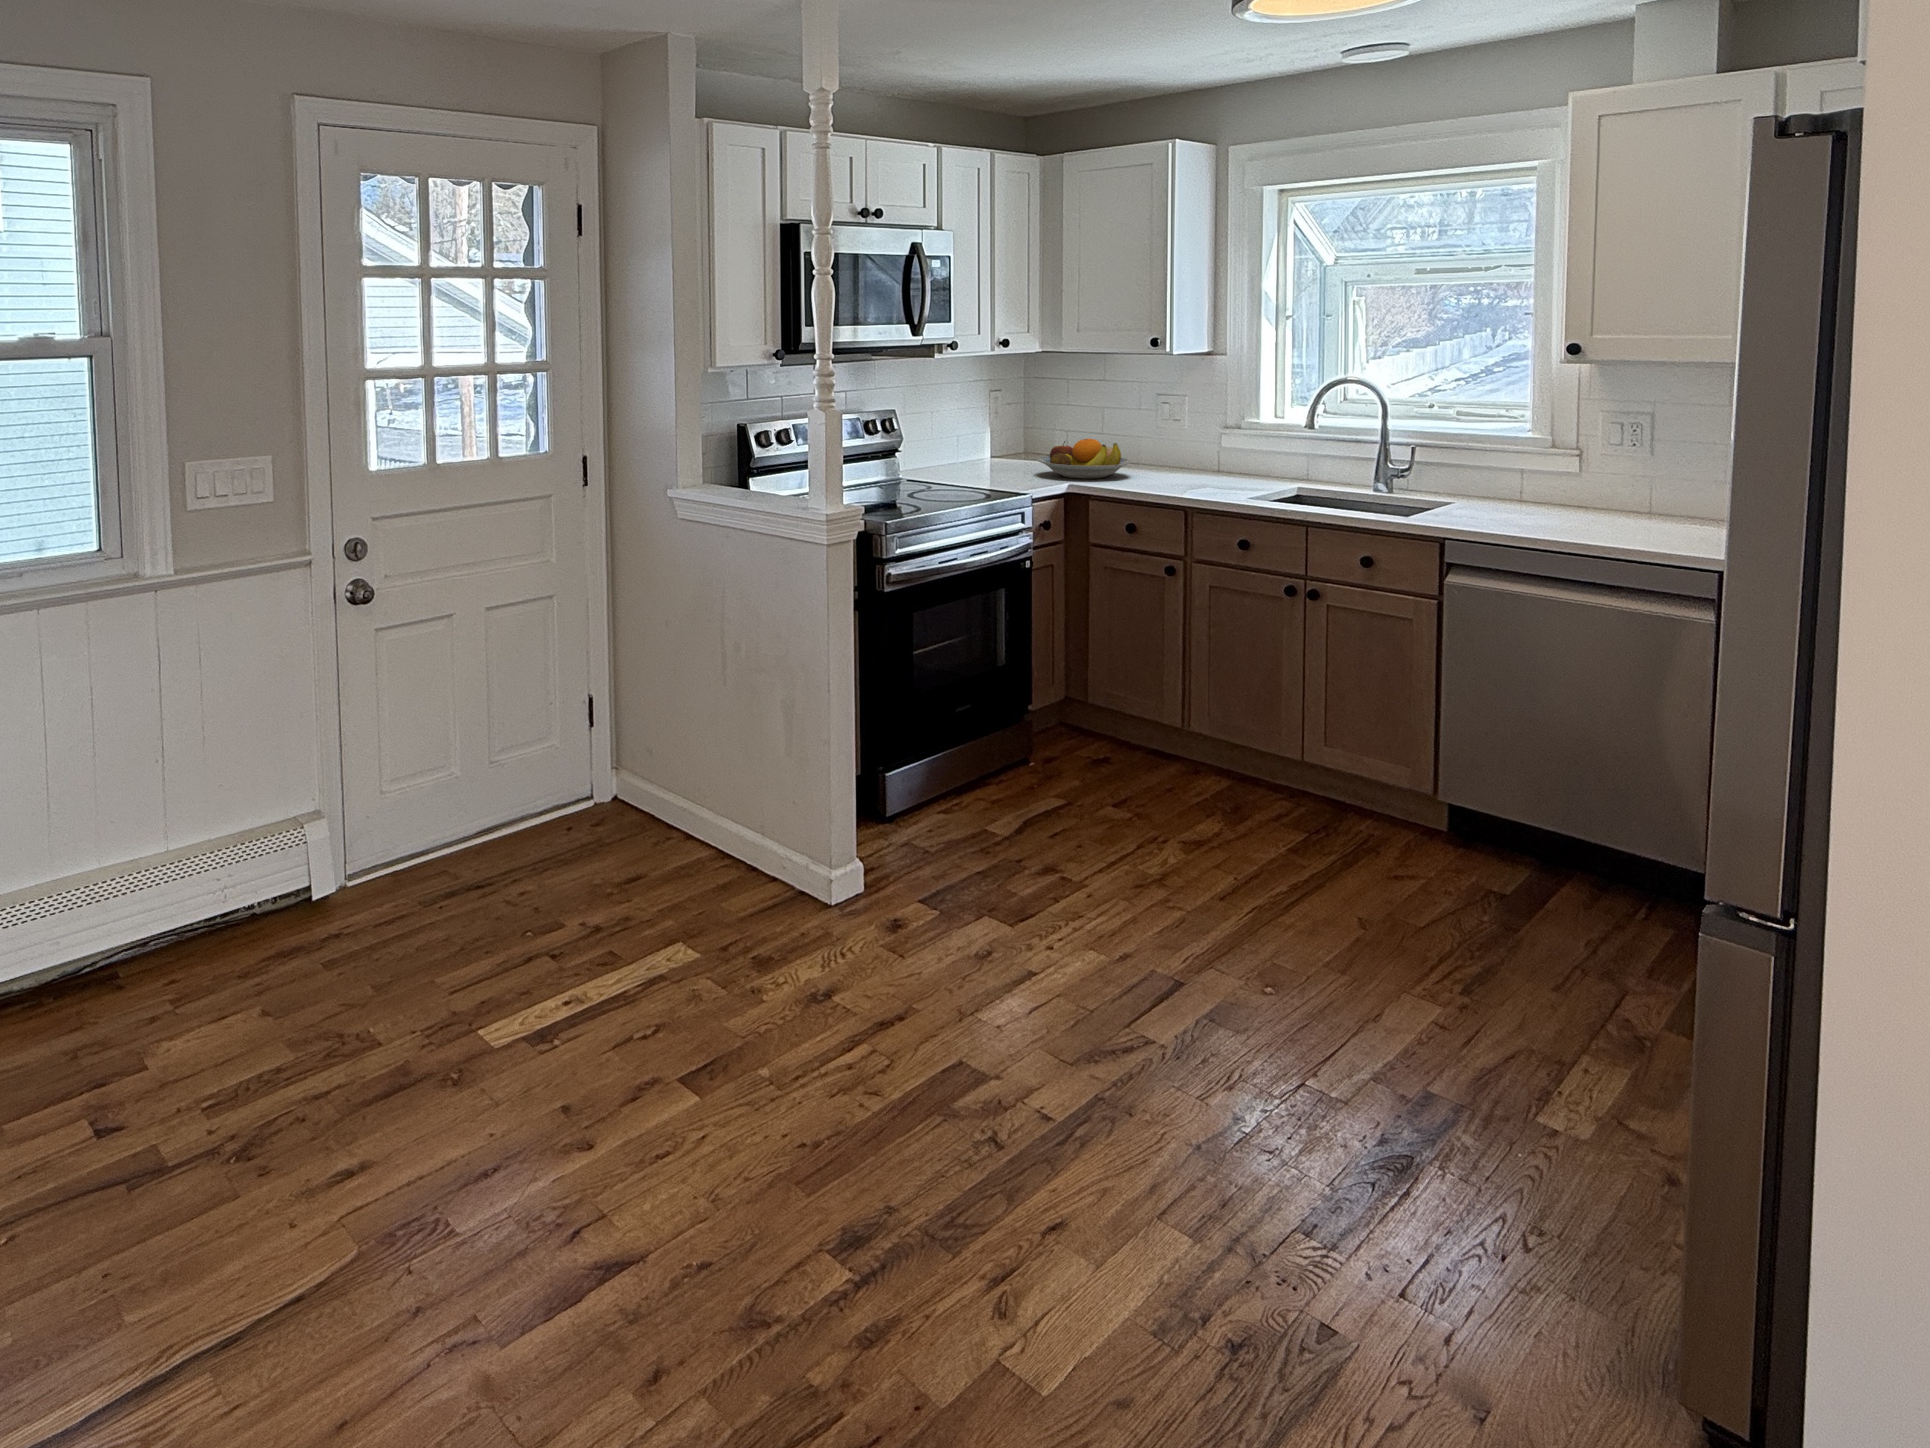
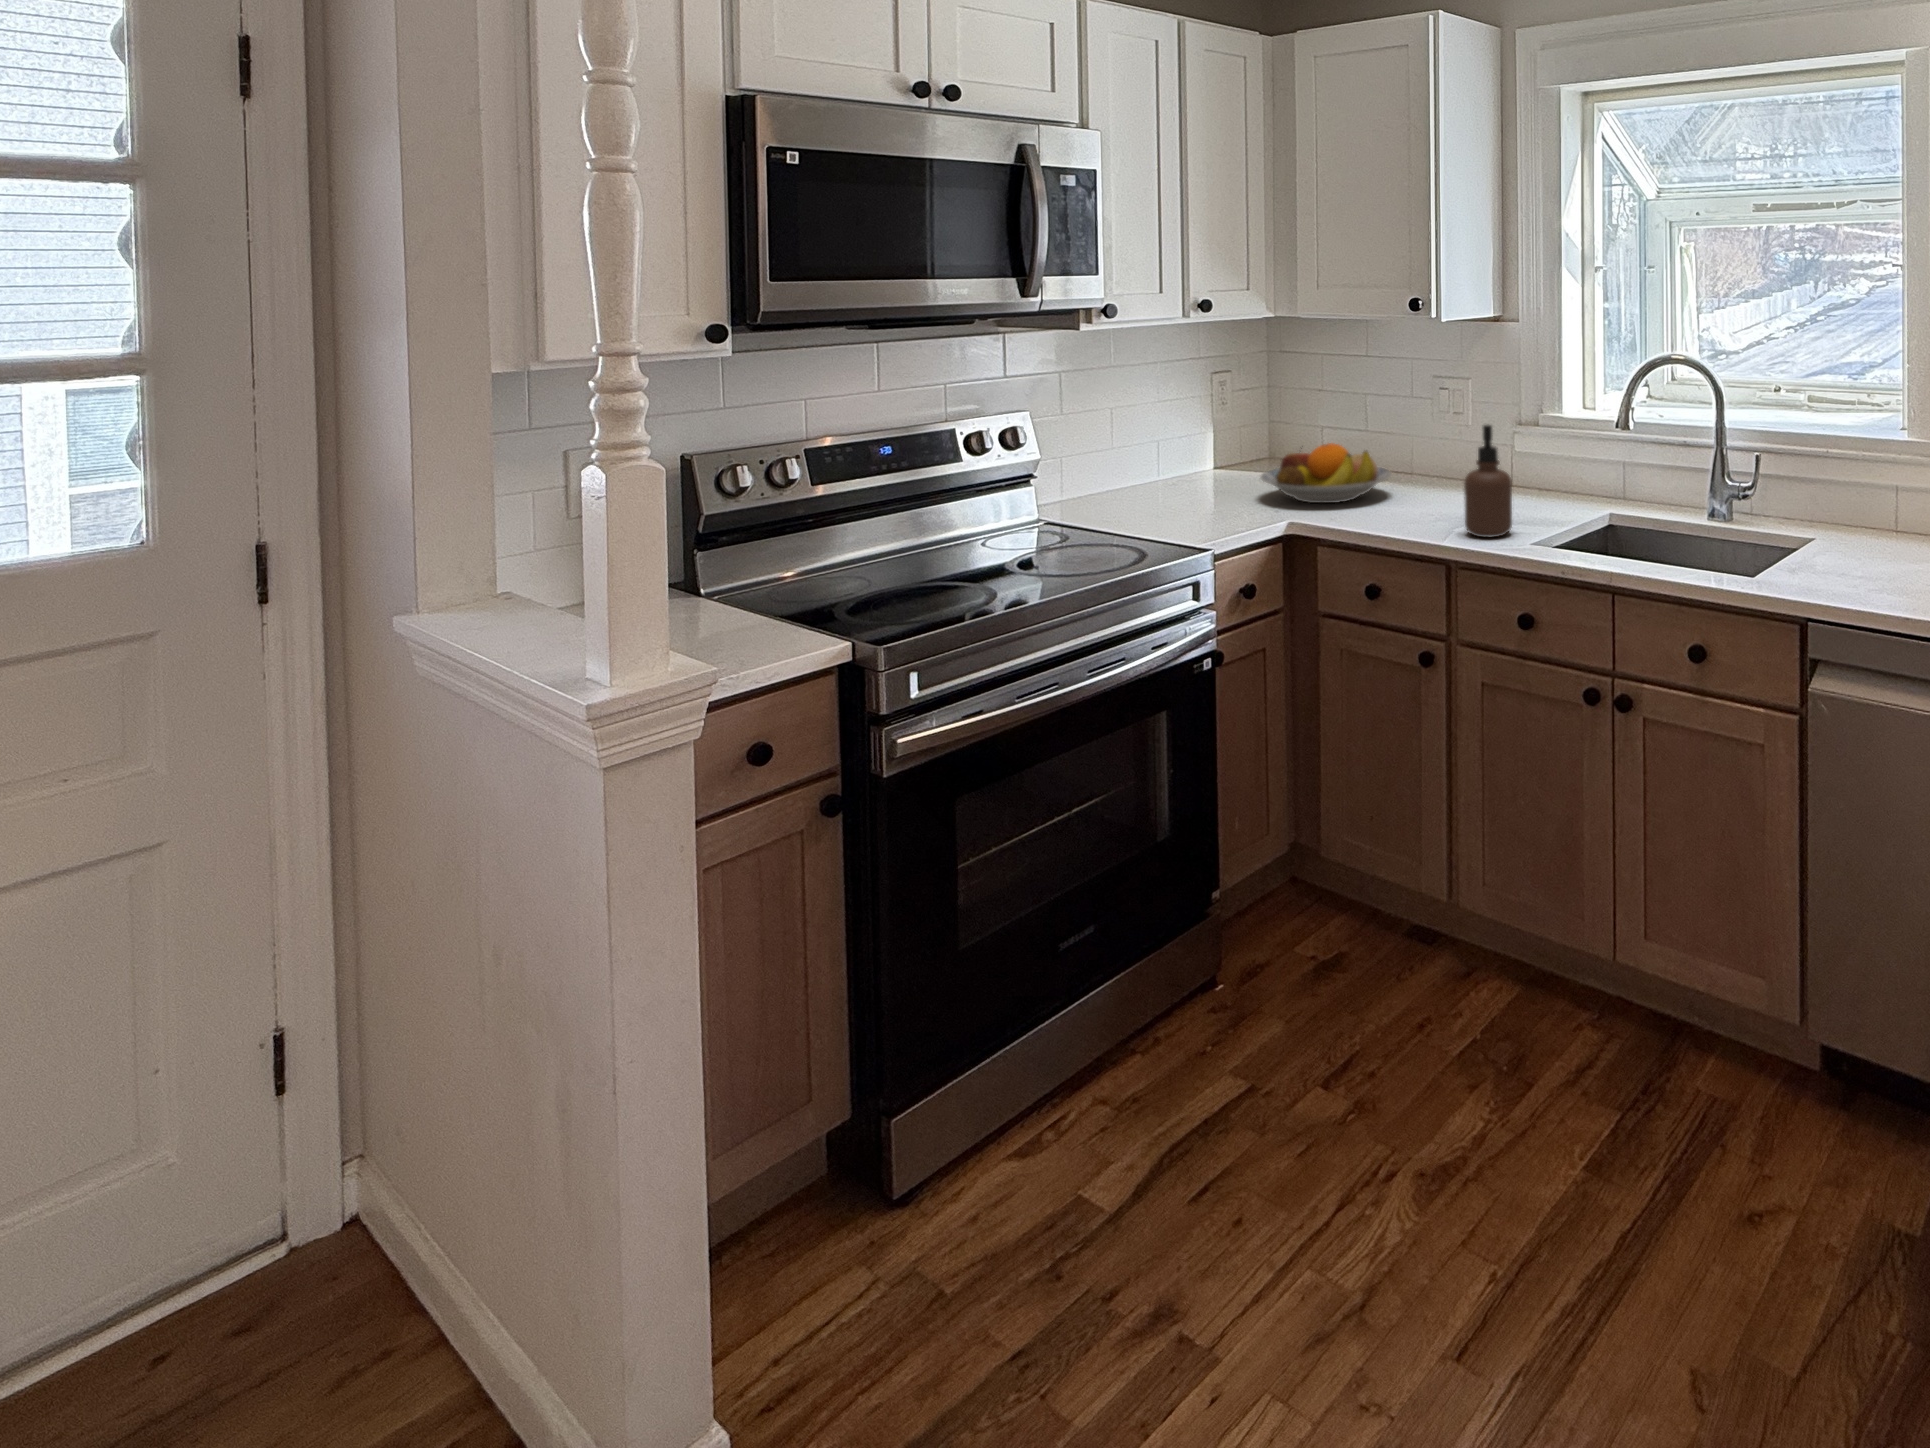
soap dispenser: none [1195,422,1230,496] -> present [1464,425,1512,537]

